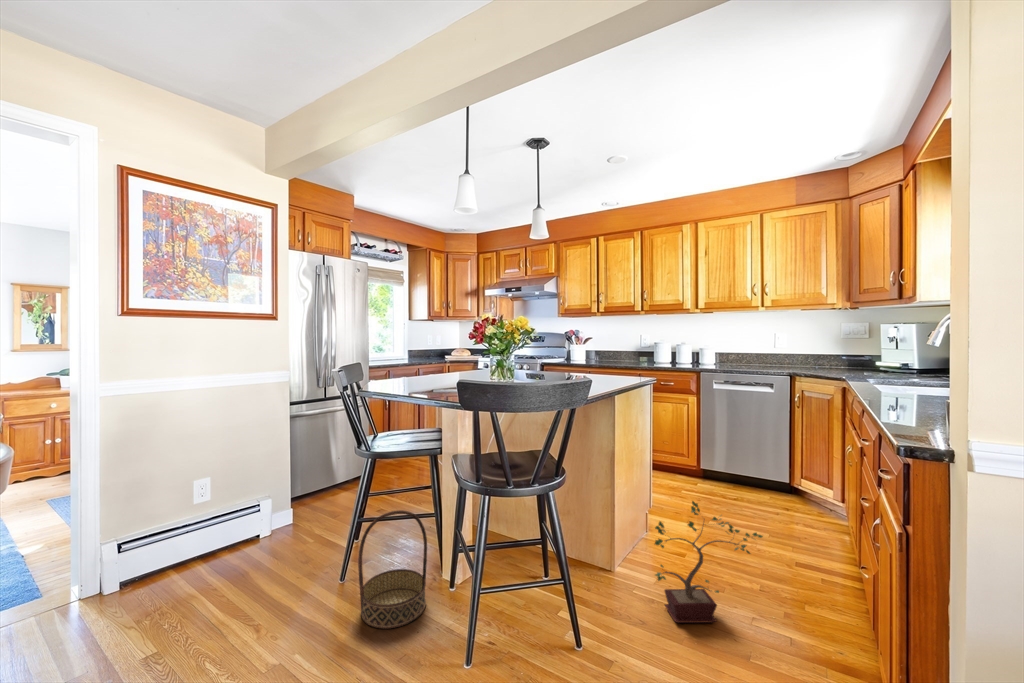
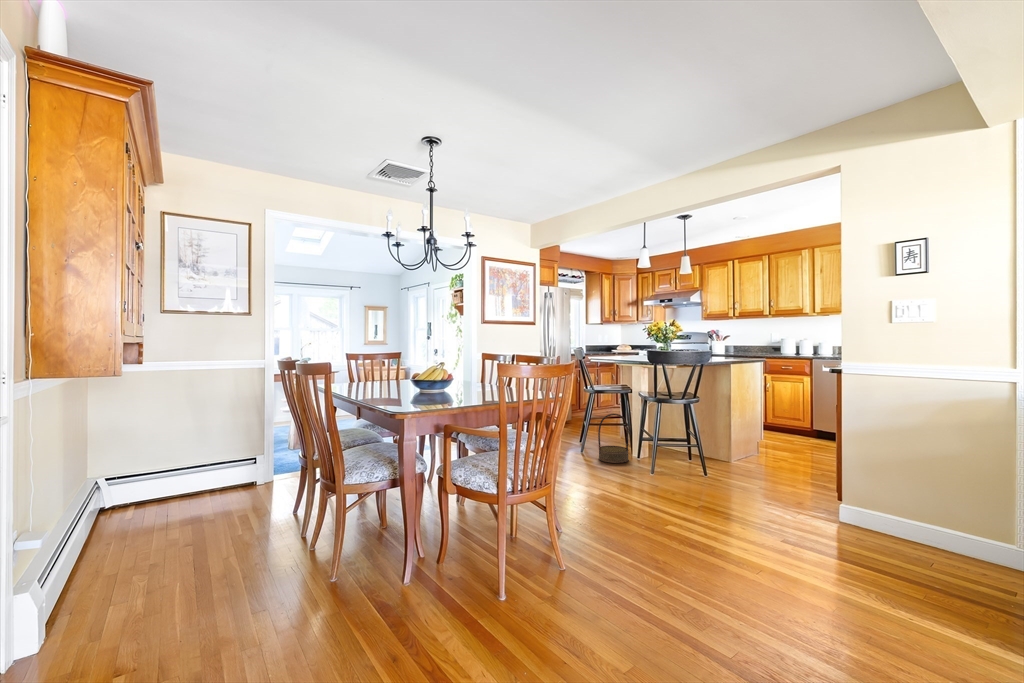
potted plant: present [655,501,763,623] -> none [747,414,809,475]

